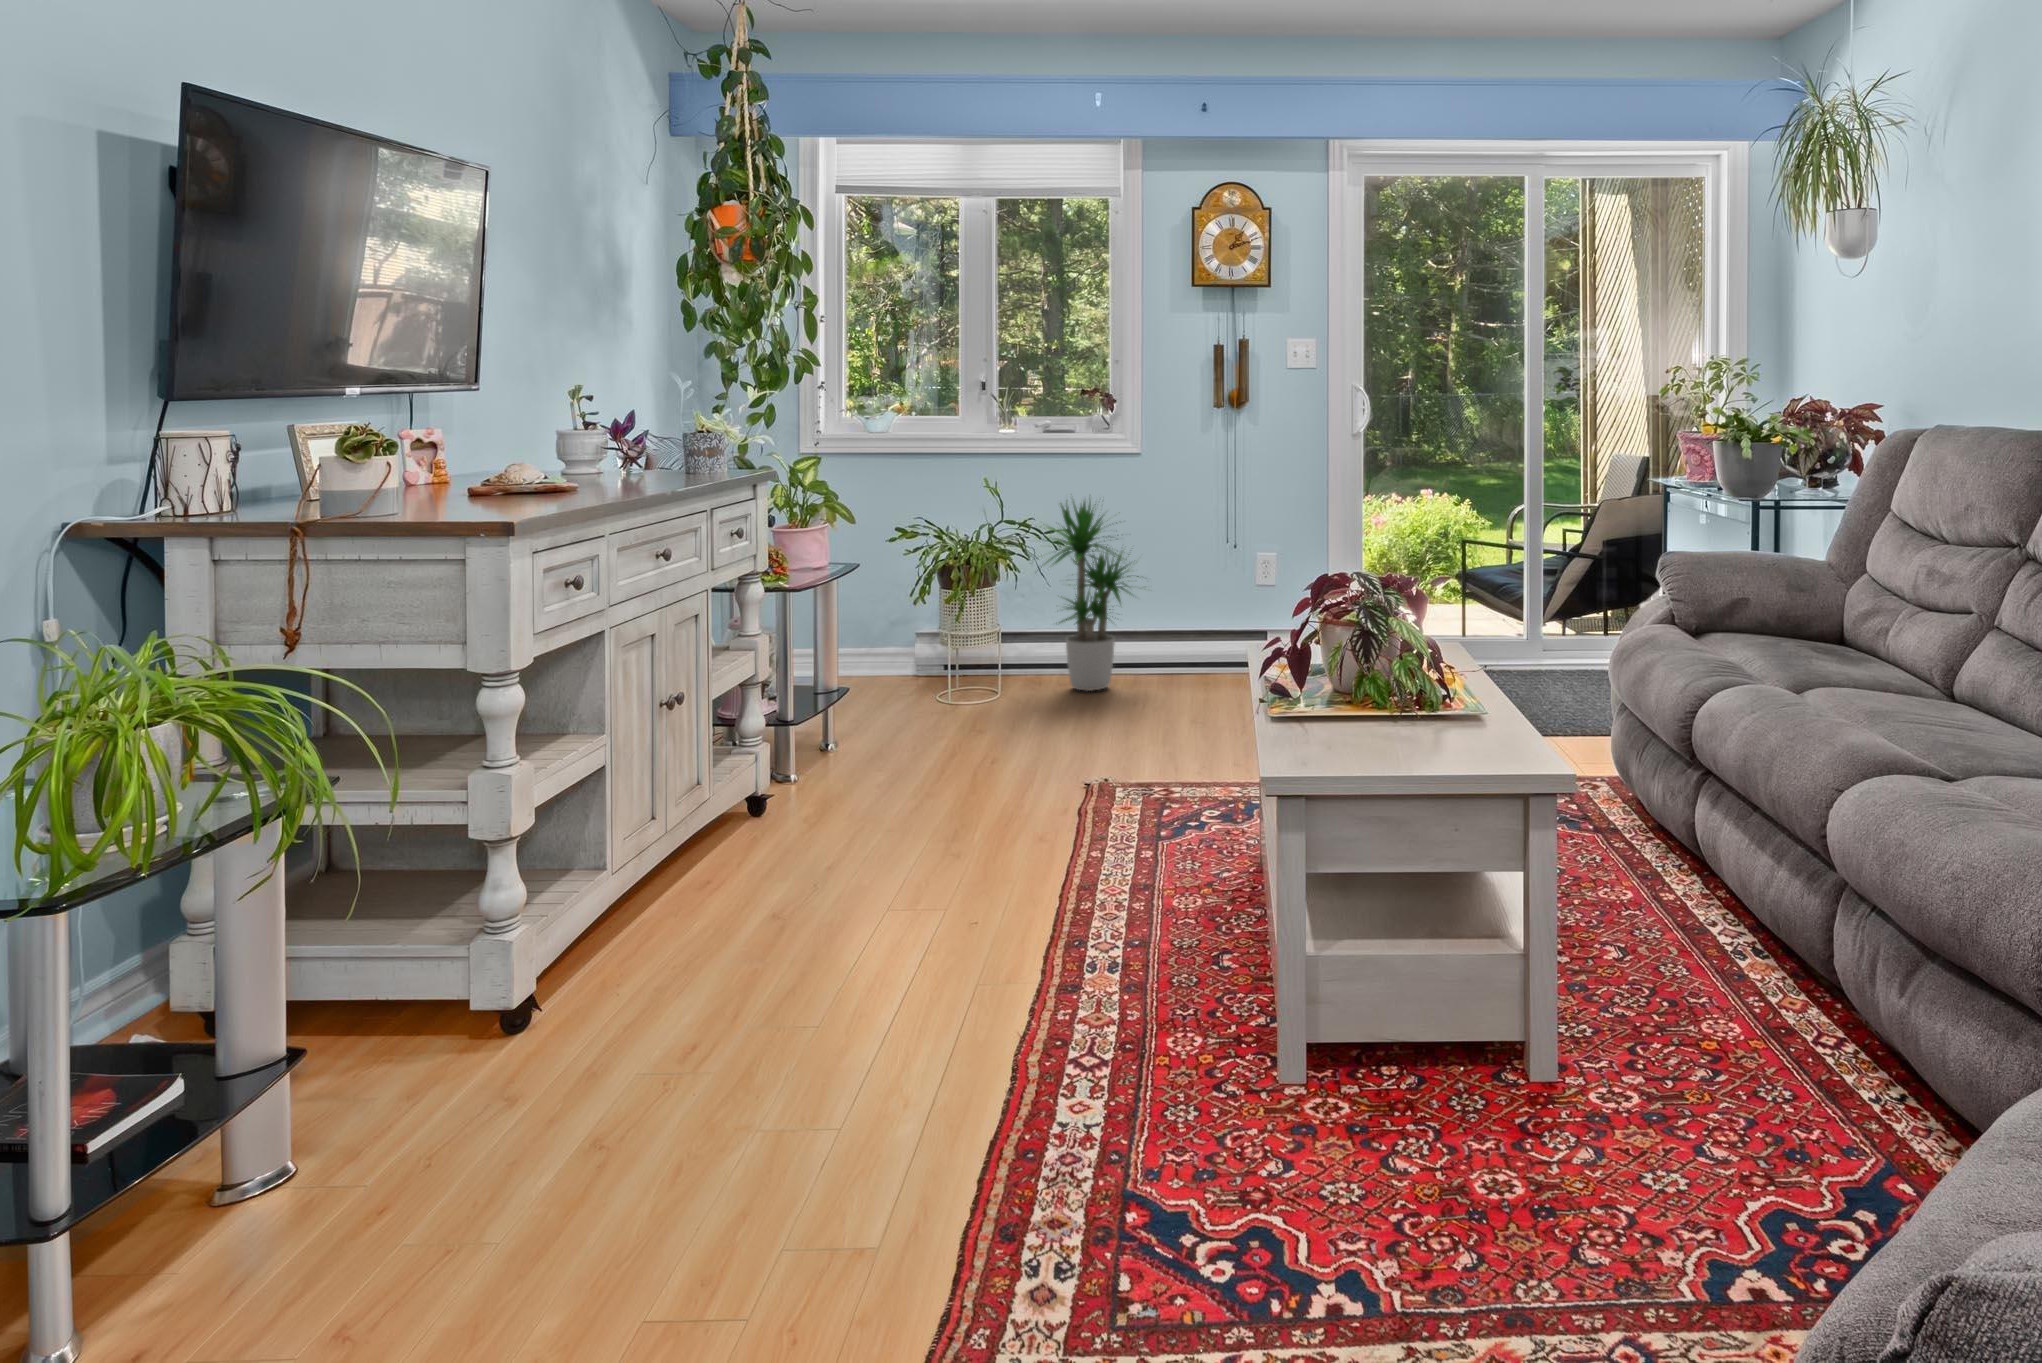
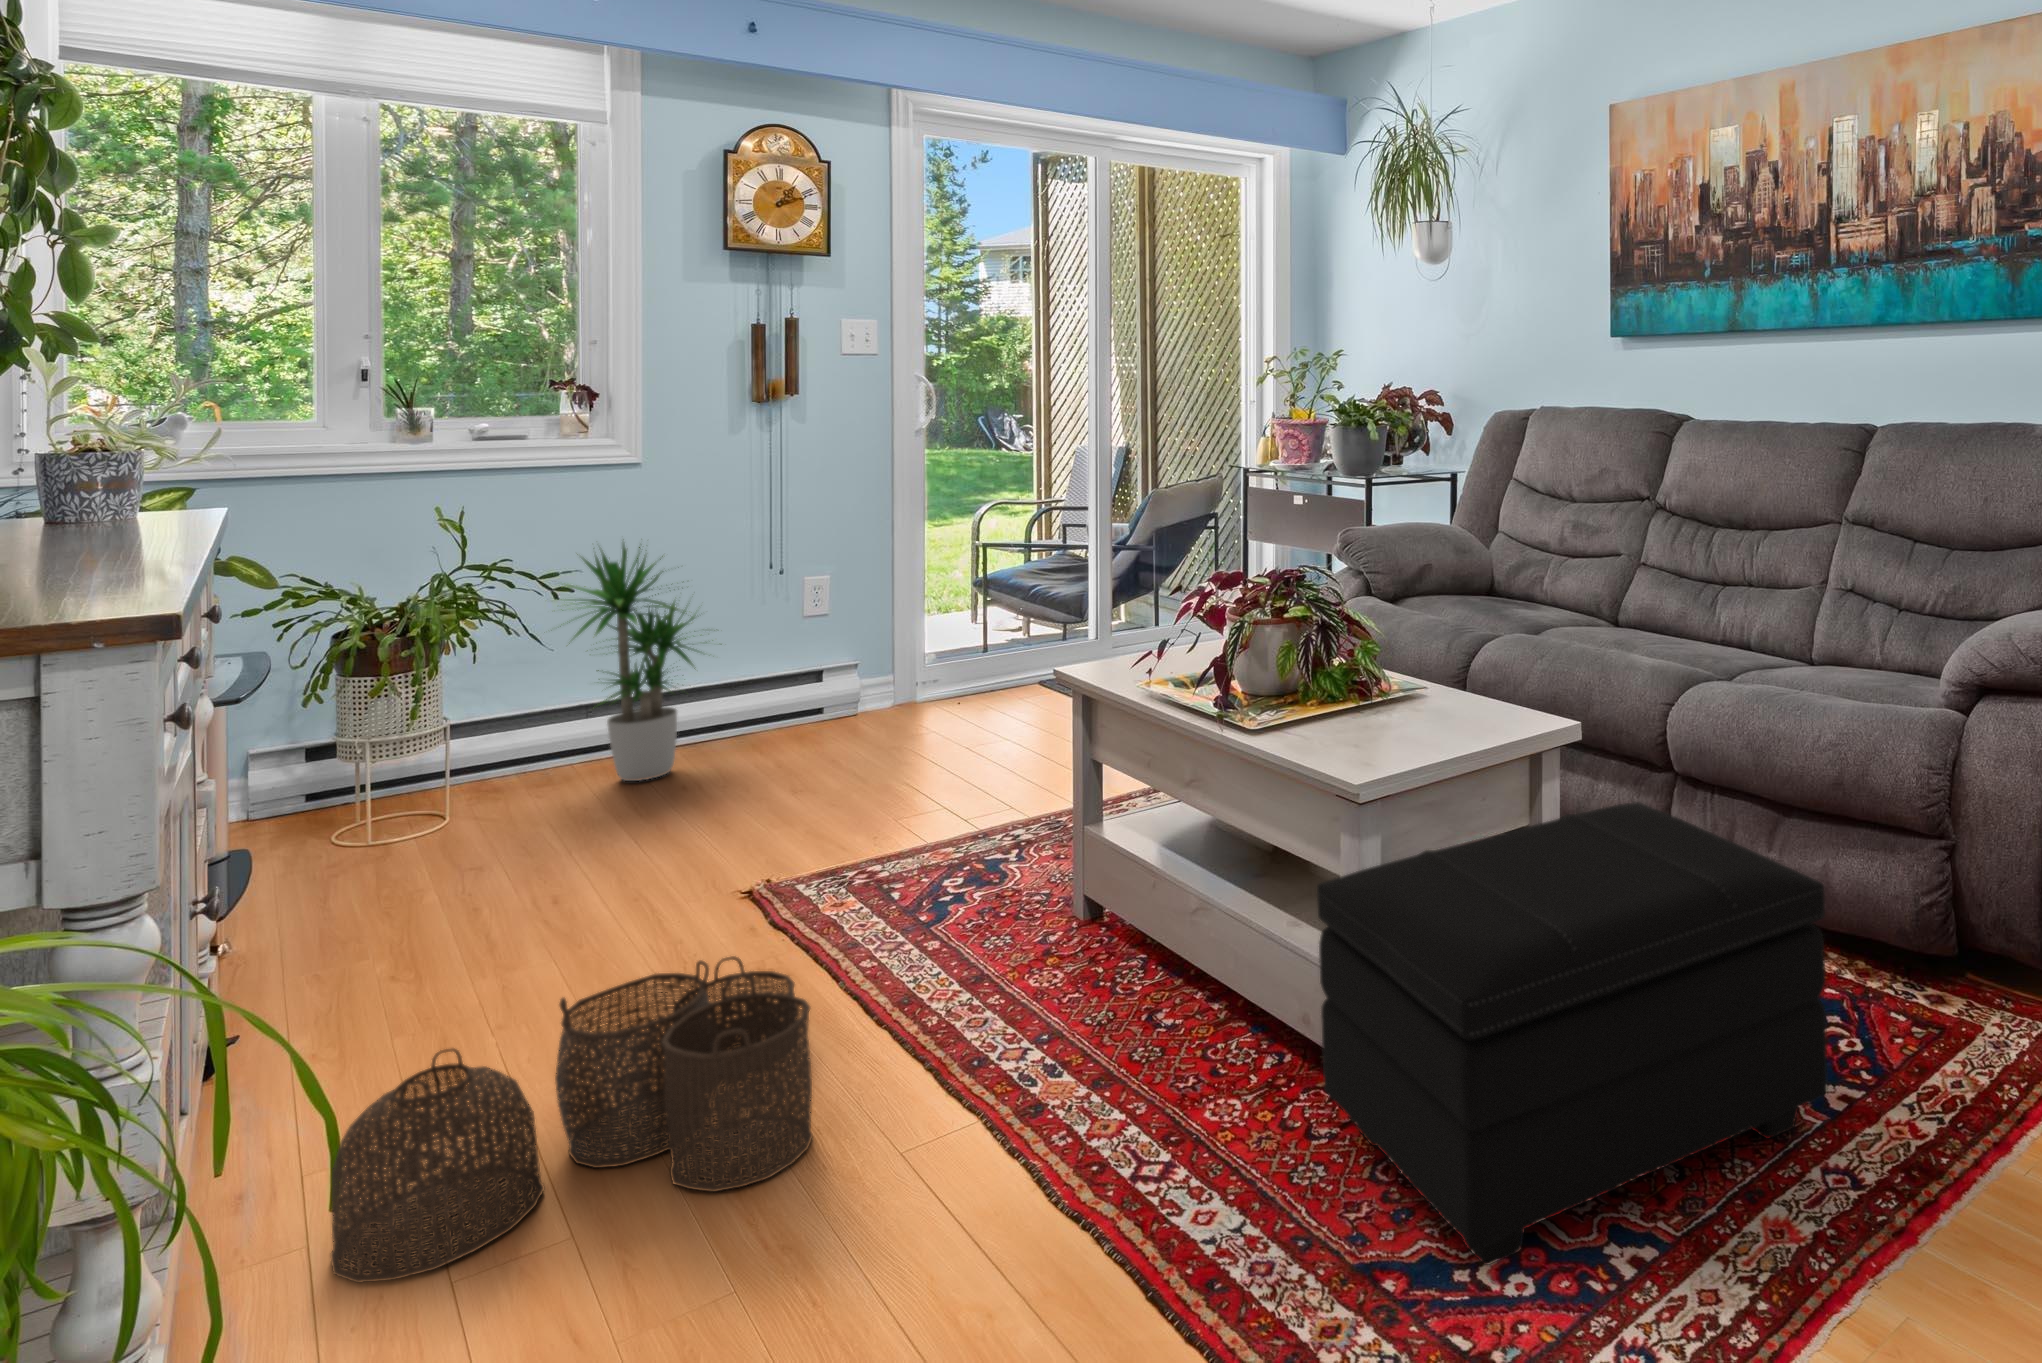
woven basket: none [643,792,984,963] -> present [331,956,813,1283]
footstool: none [1174,839,1701,1287] -> present [1317,802,1828,1265]

